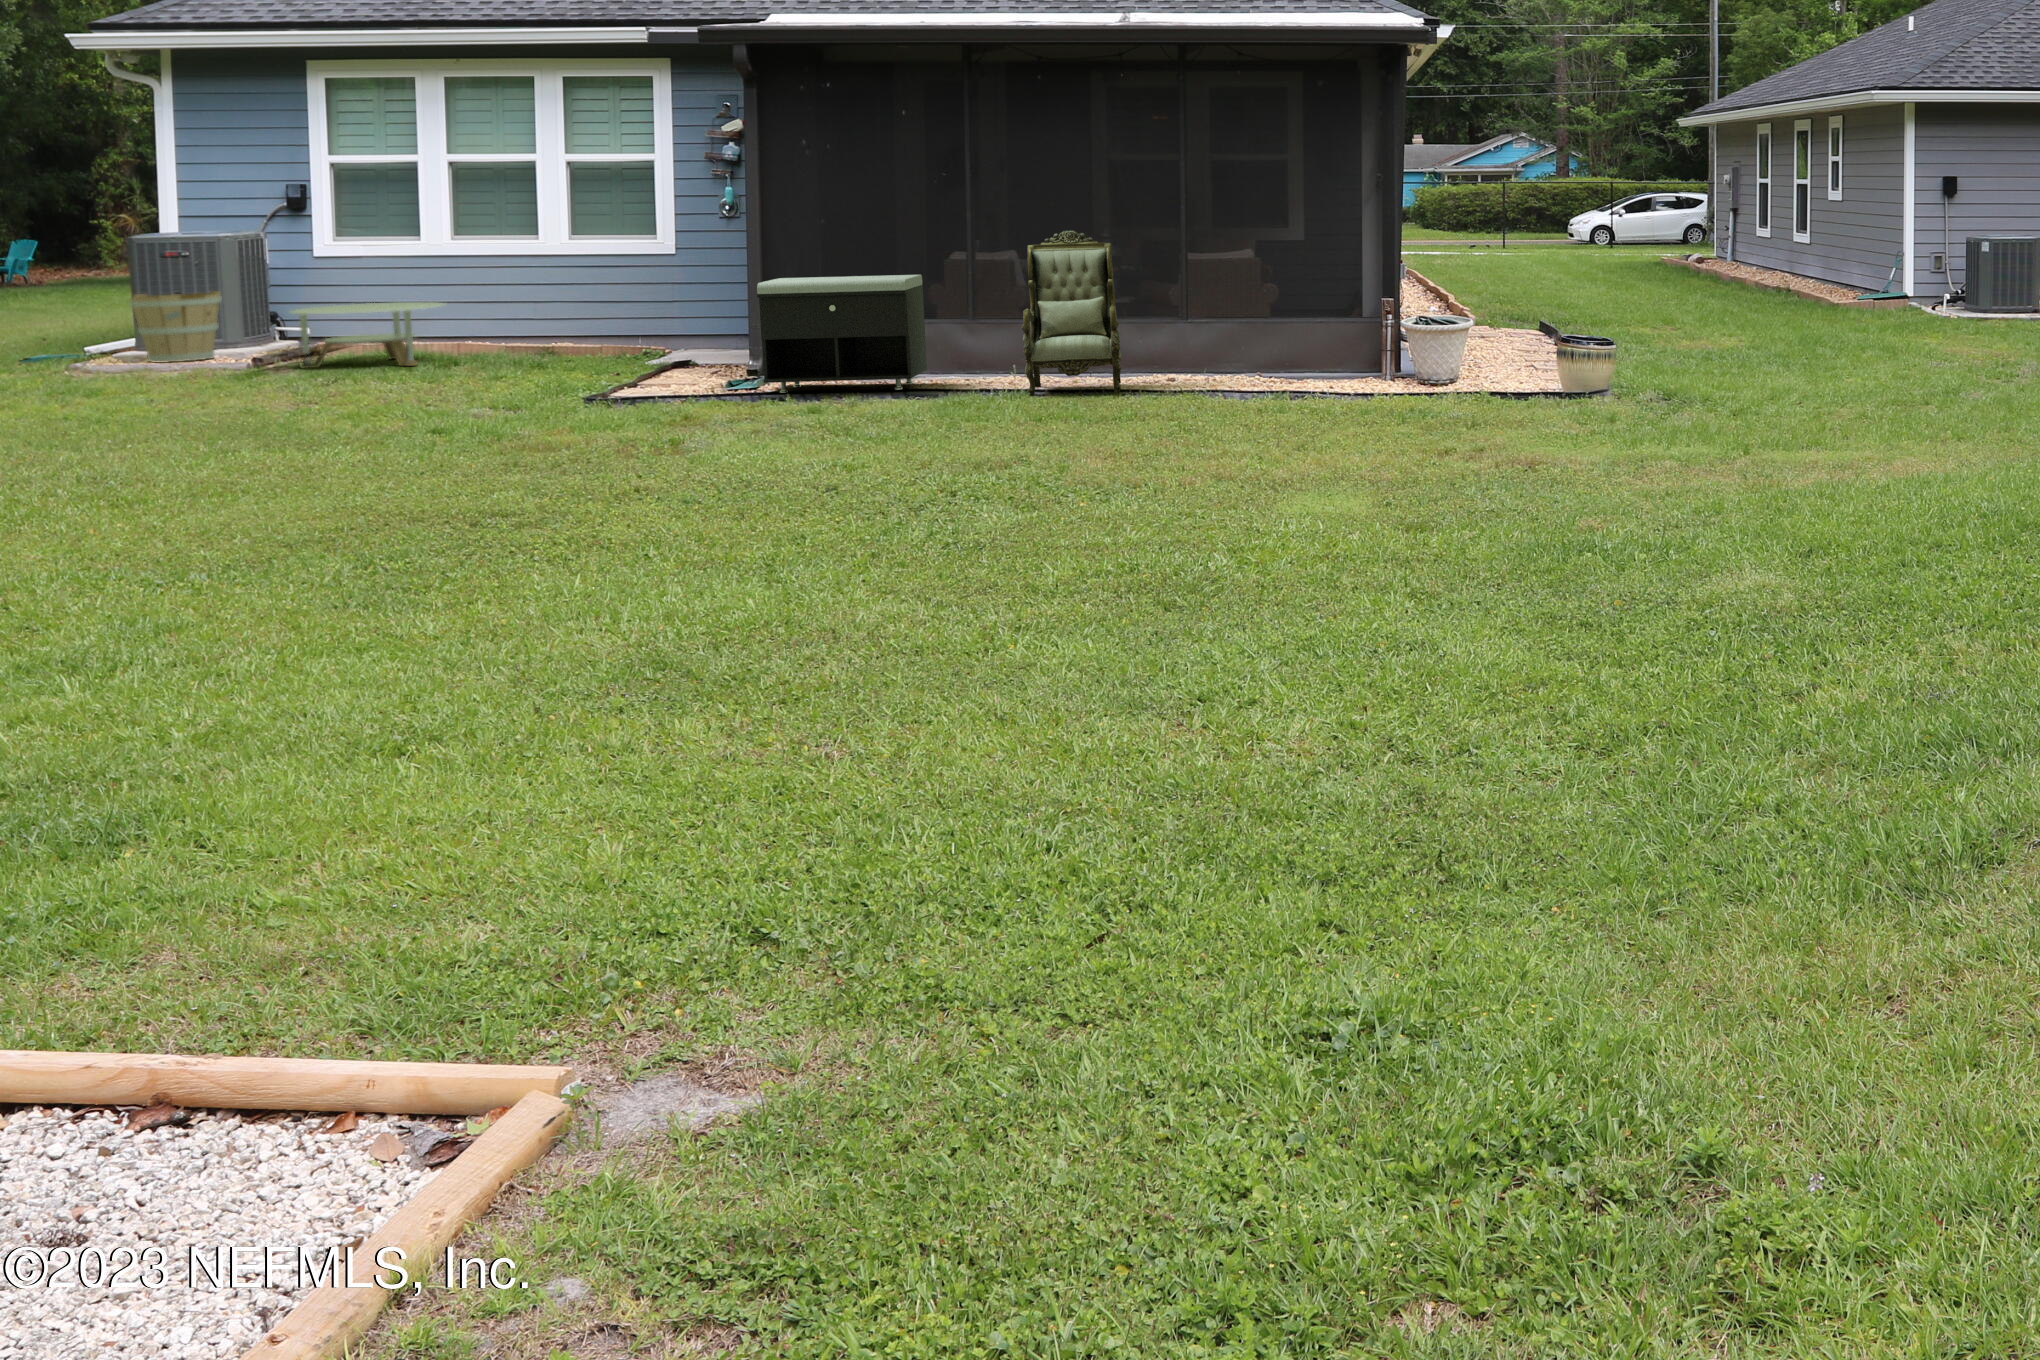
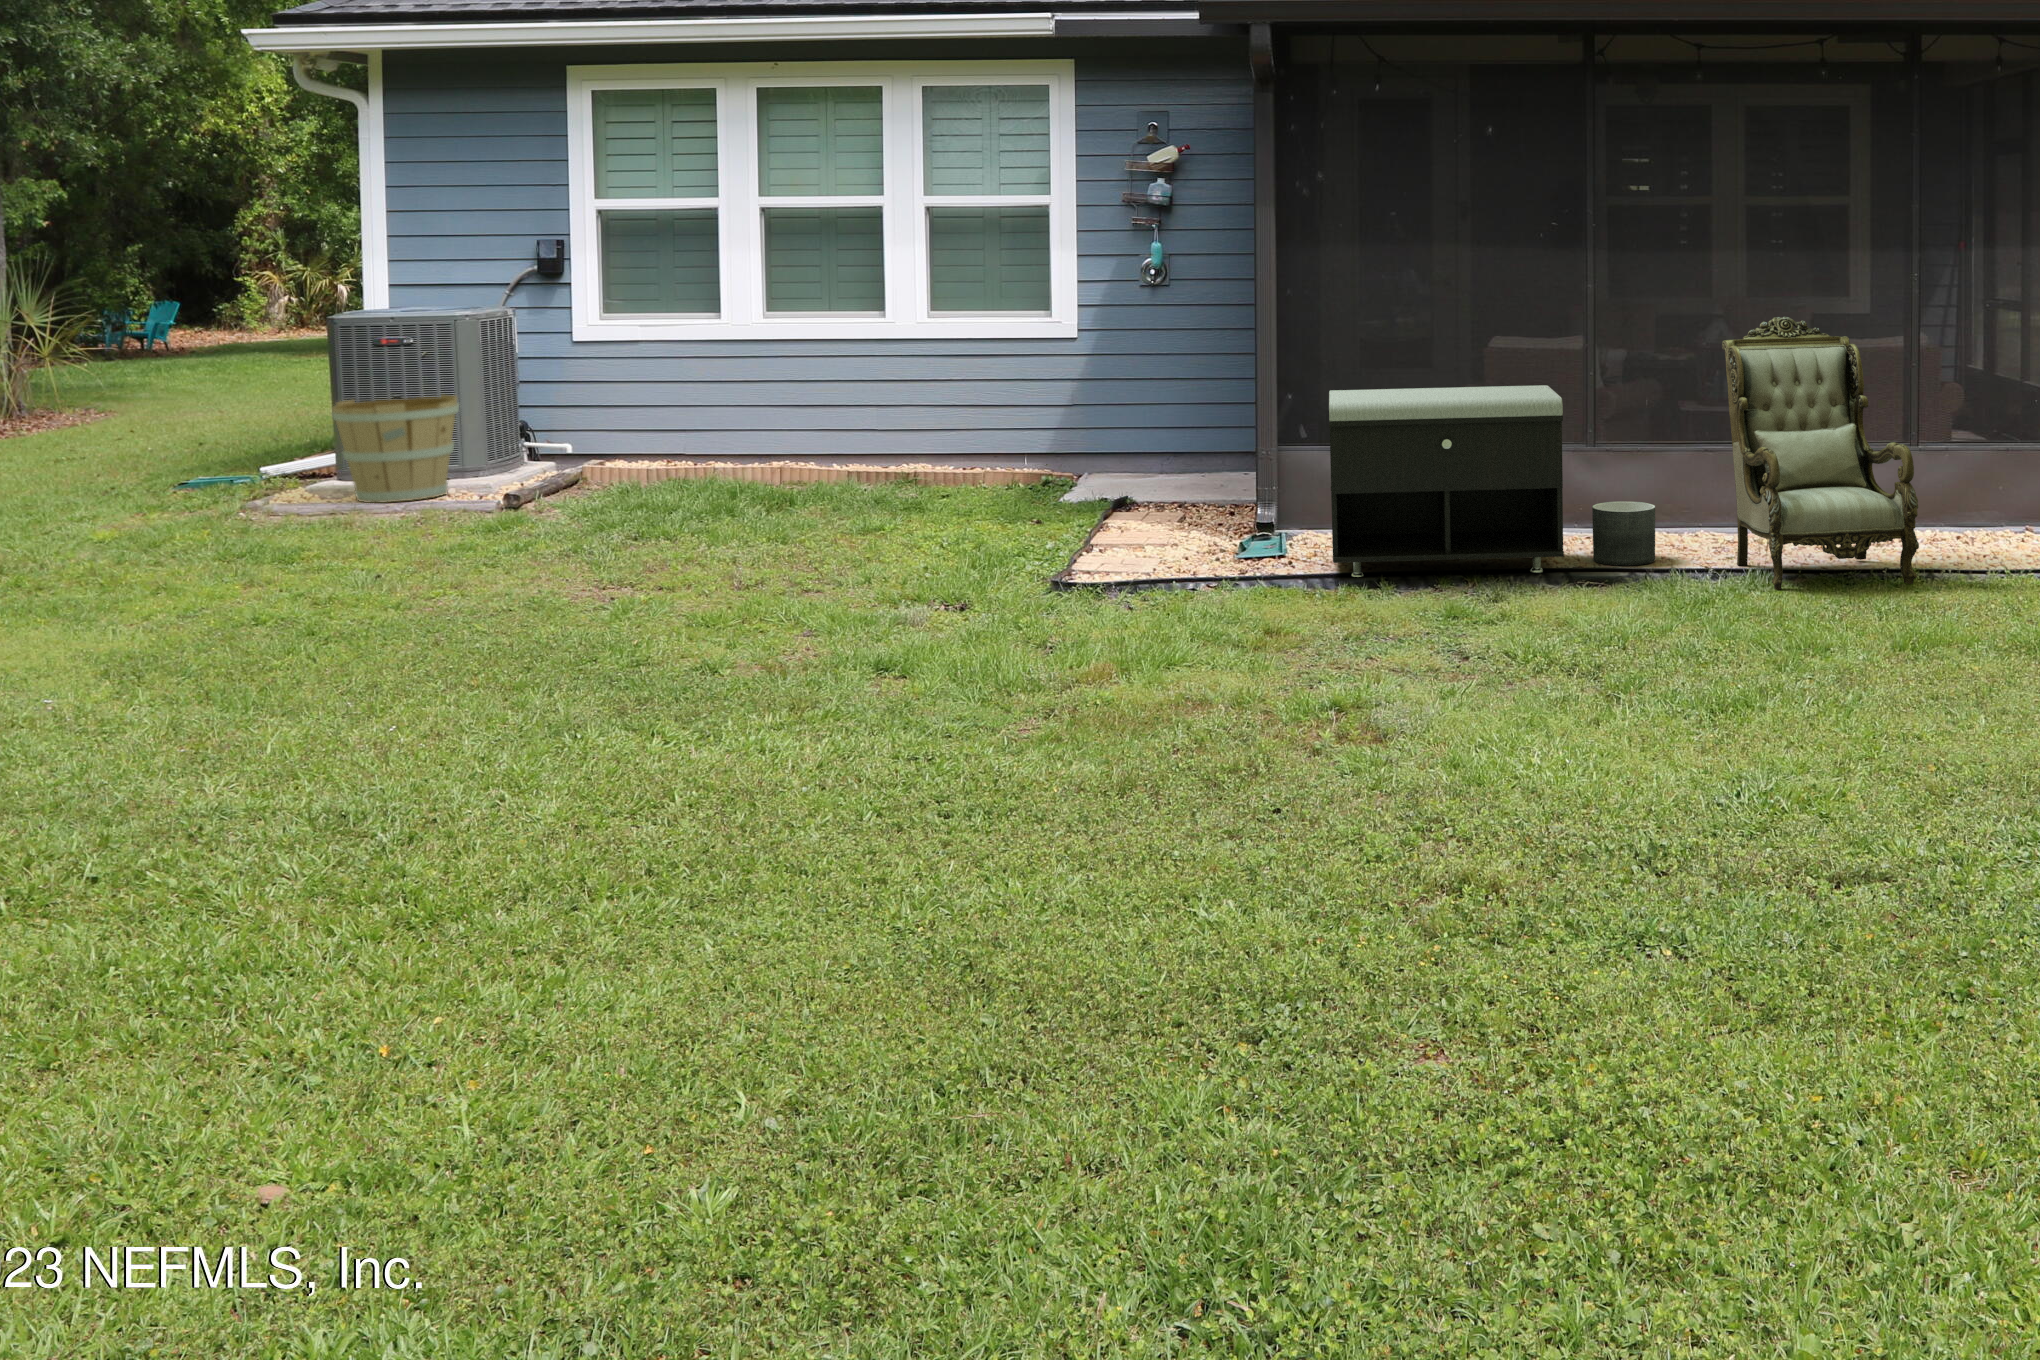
round table: present [290,302,445,368] -> none [549,405,764,507]
planter: none [946,349,988,387] -> present [1592,502,1655,566]

